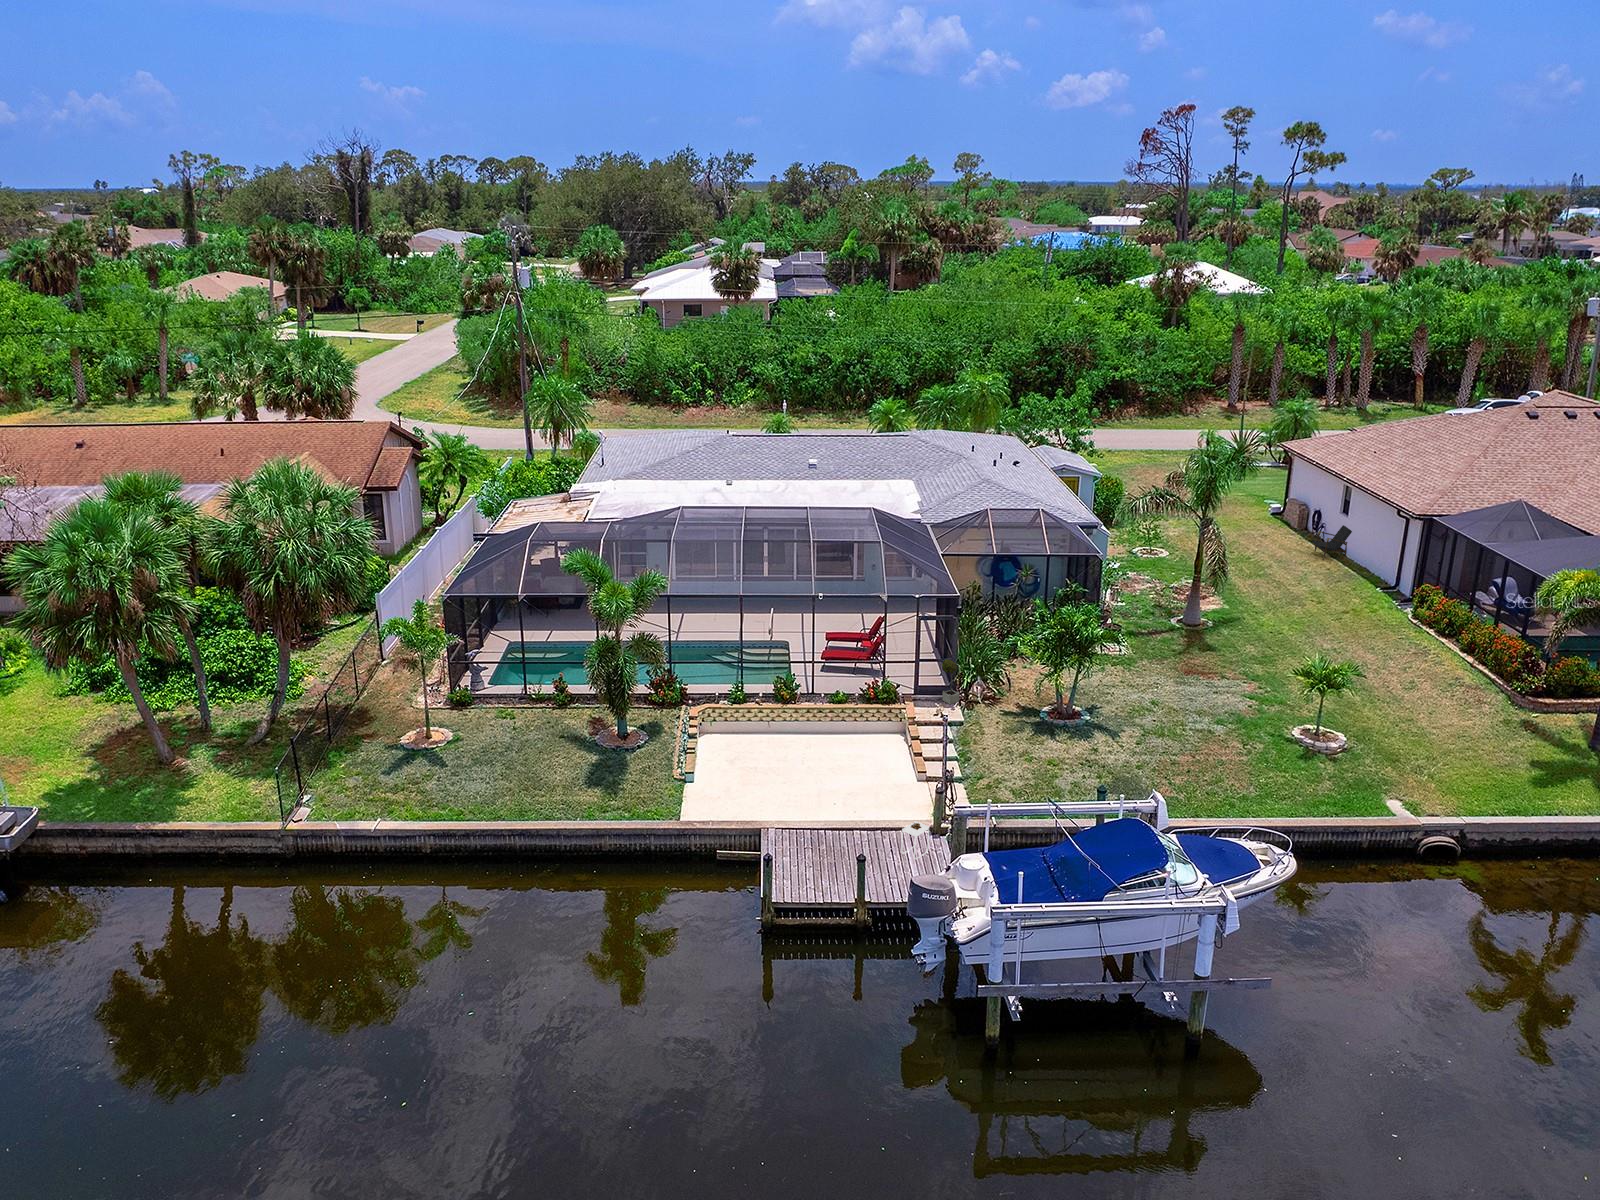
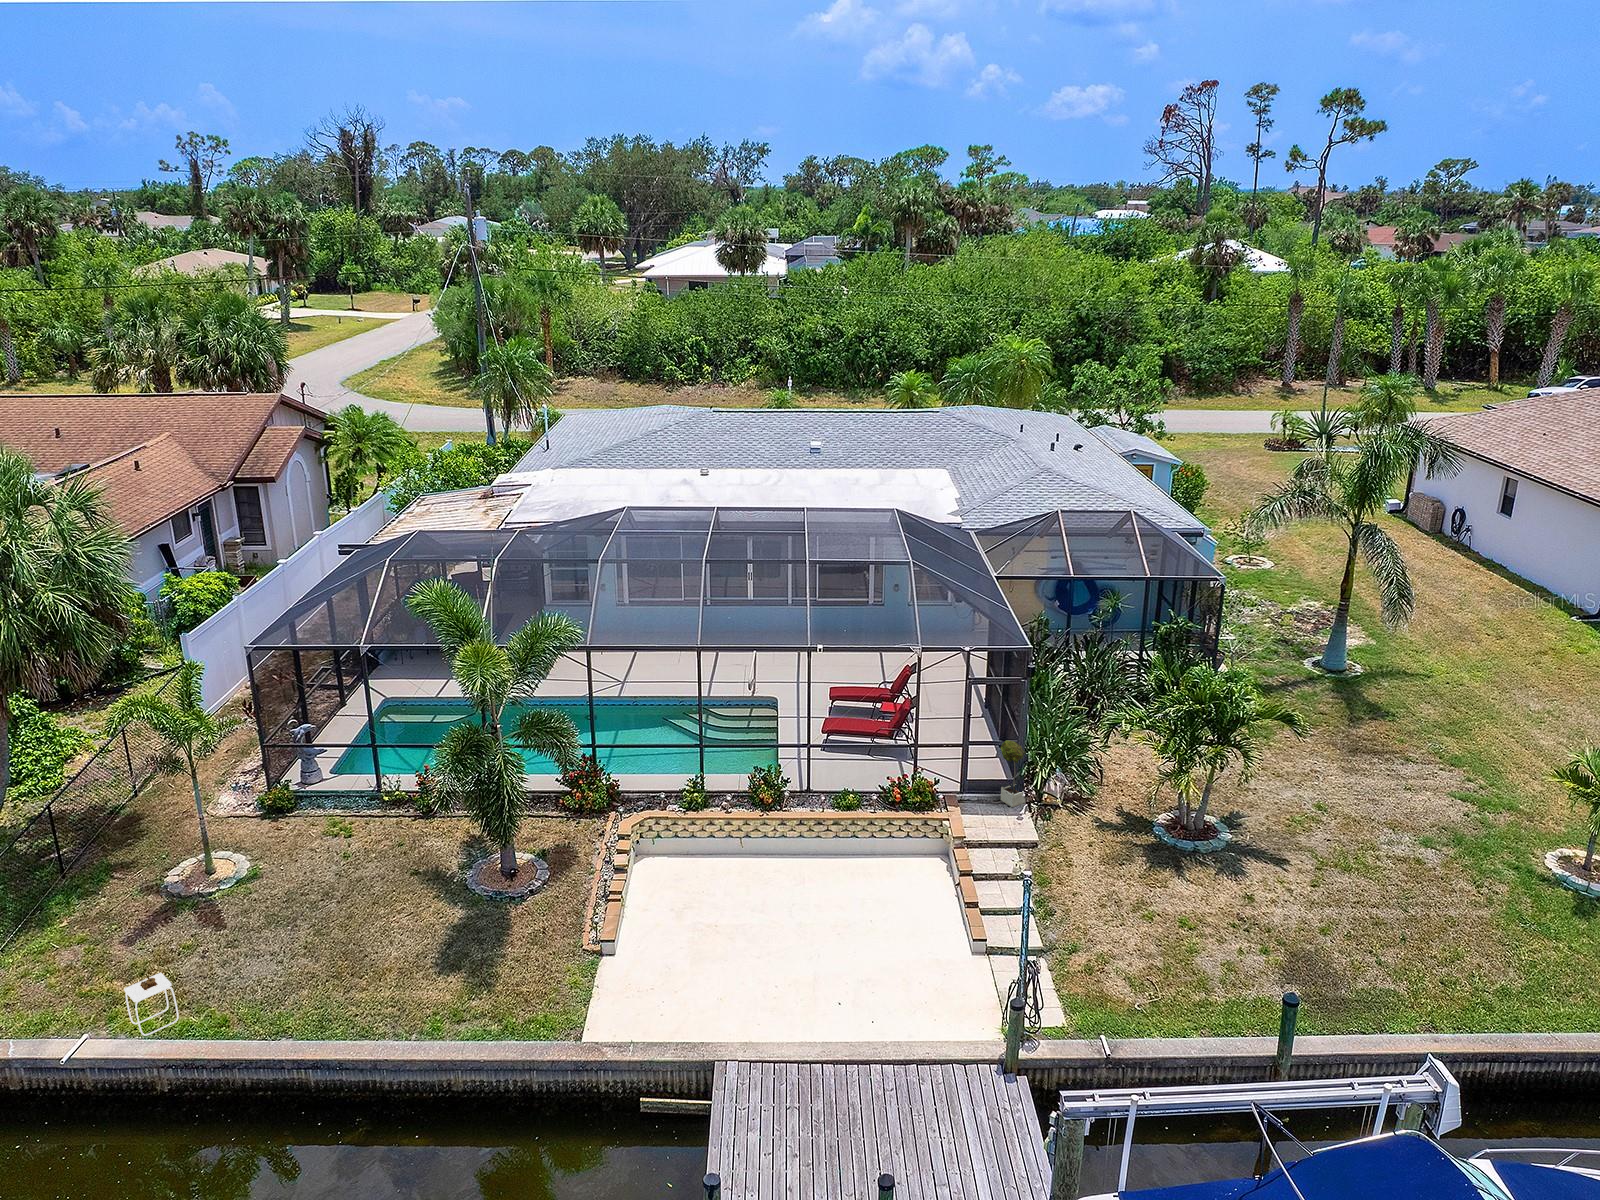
lounge chair: present [1312,525,1352,560] -> none [1465,529,1522,575]
side table: present [901,821,929,859] -> present [124,973,179,1036]

